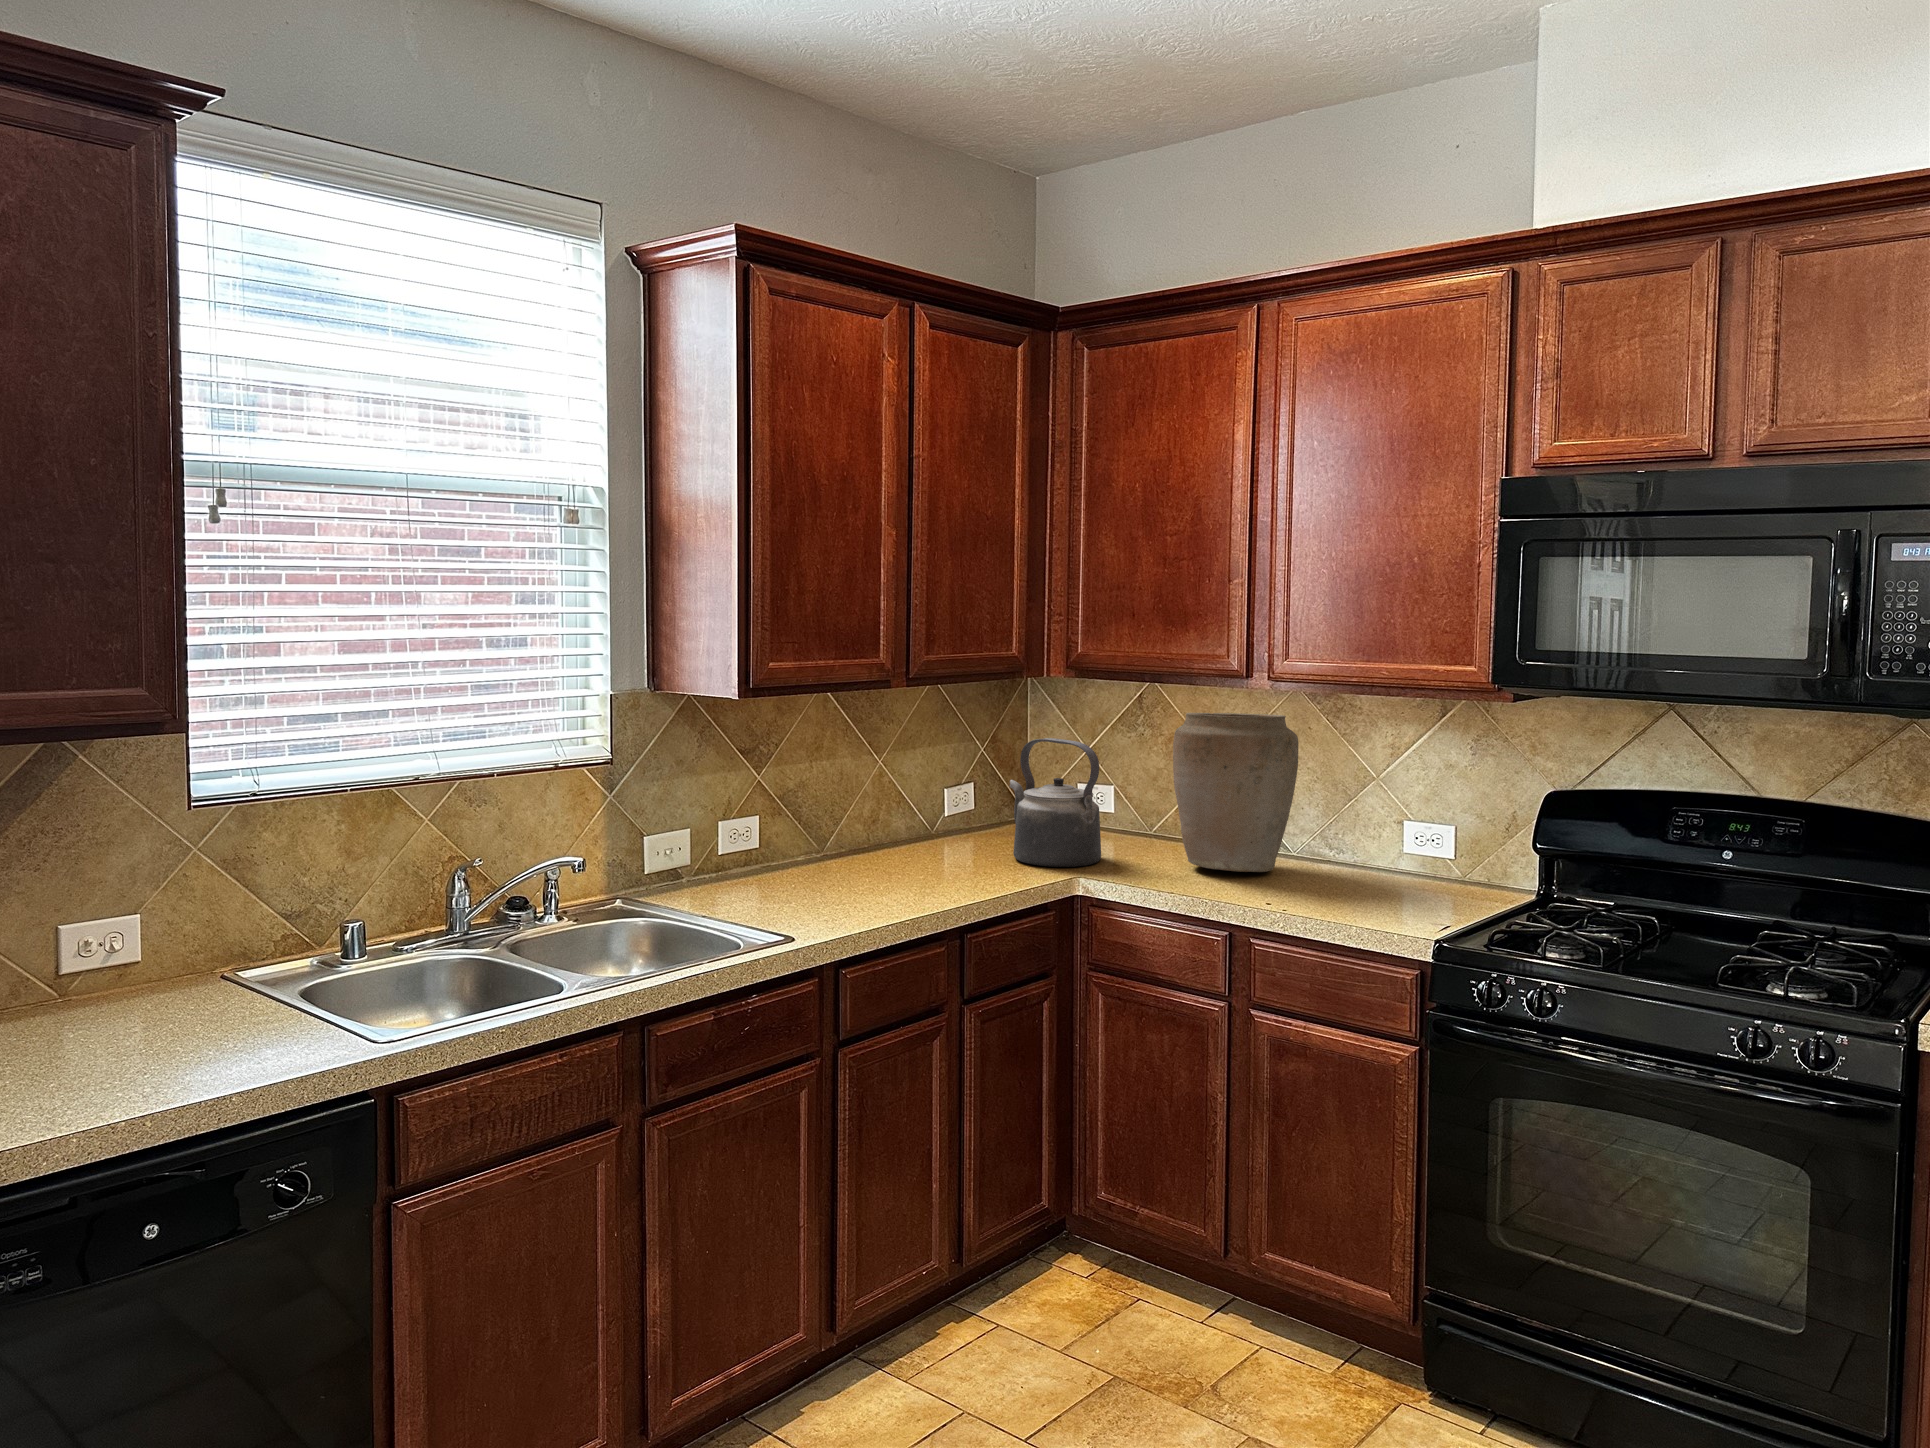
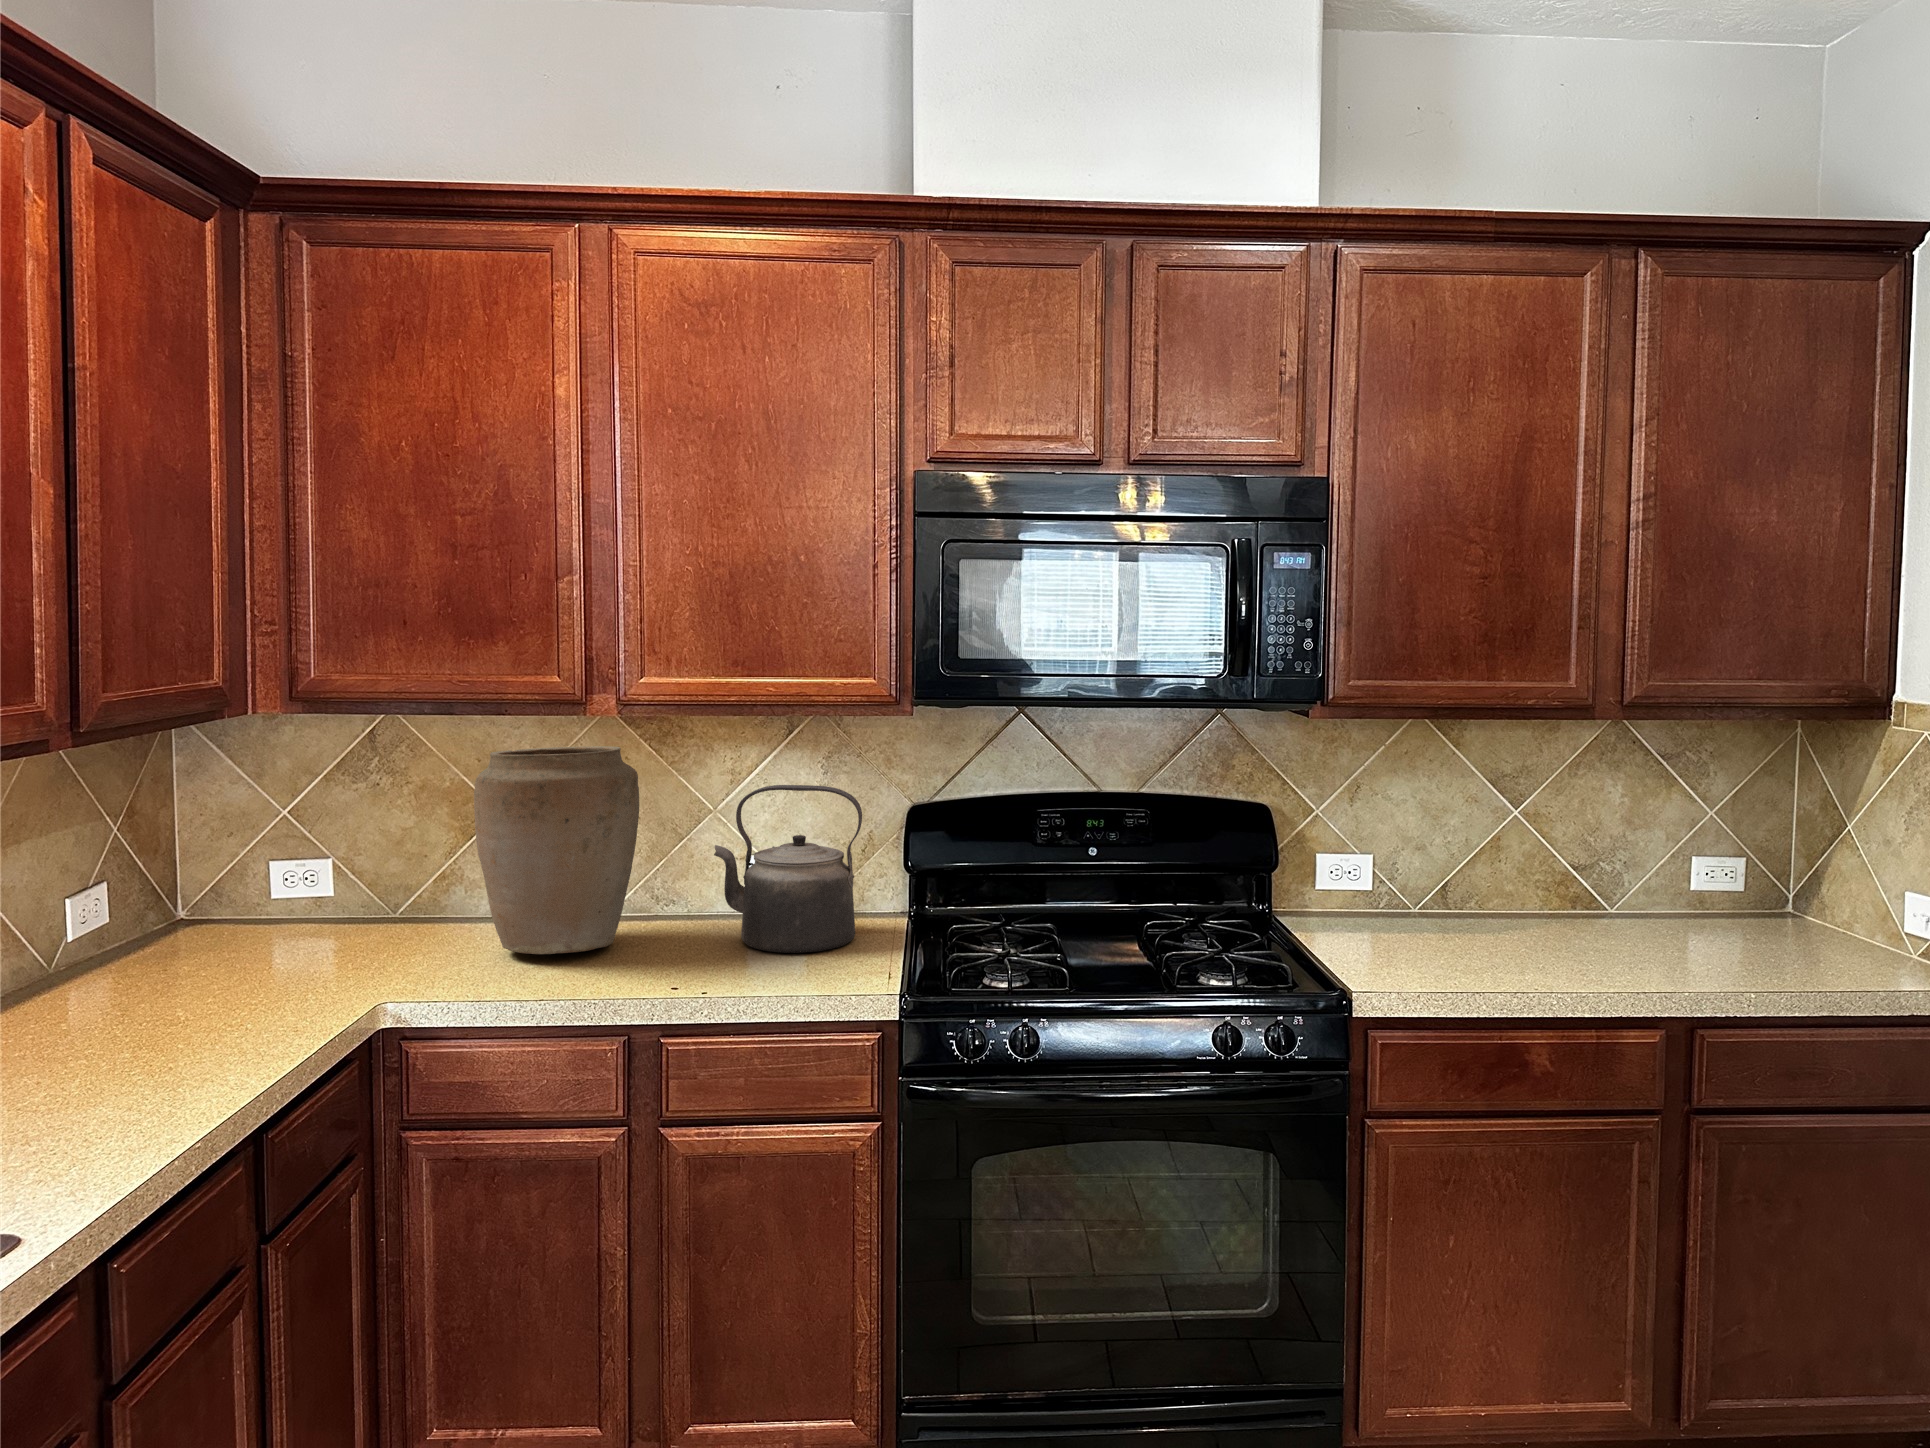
kettle: present [1010,738,1101,867] -> present [714,785,862,953]

